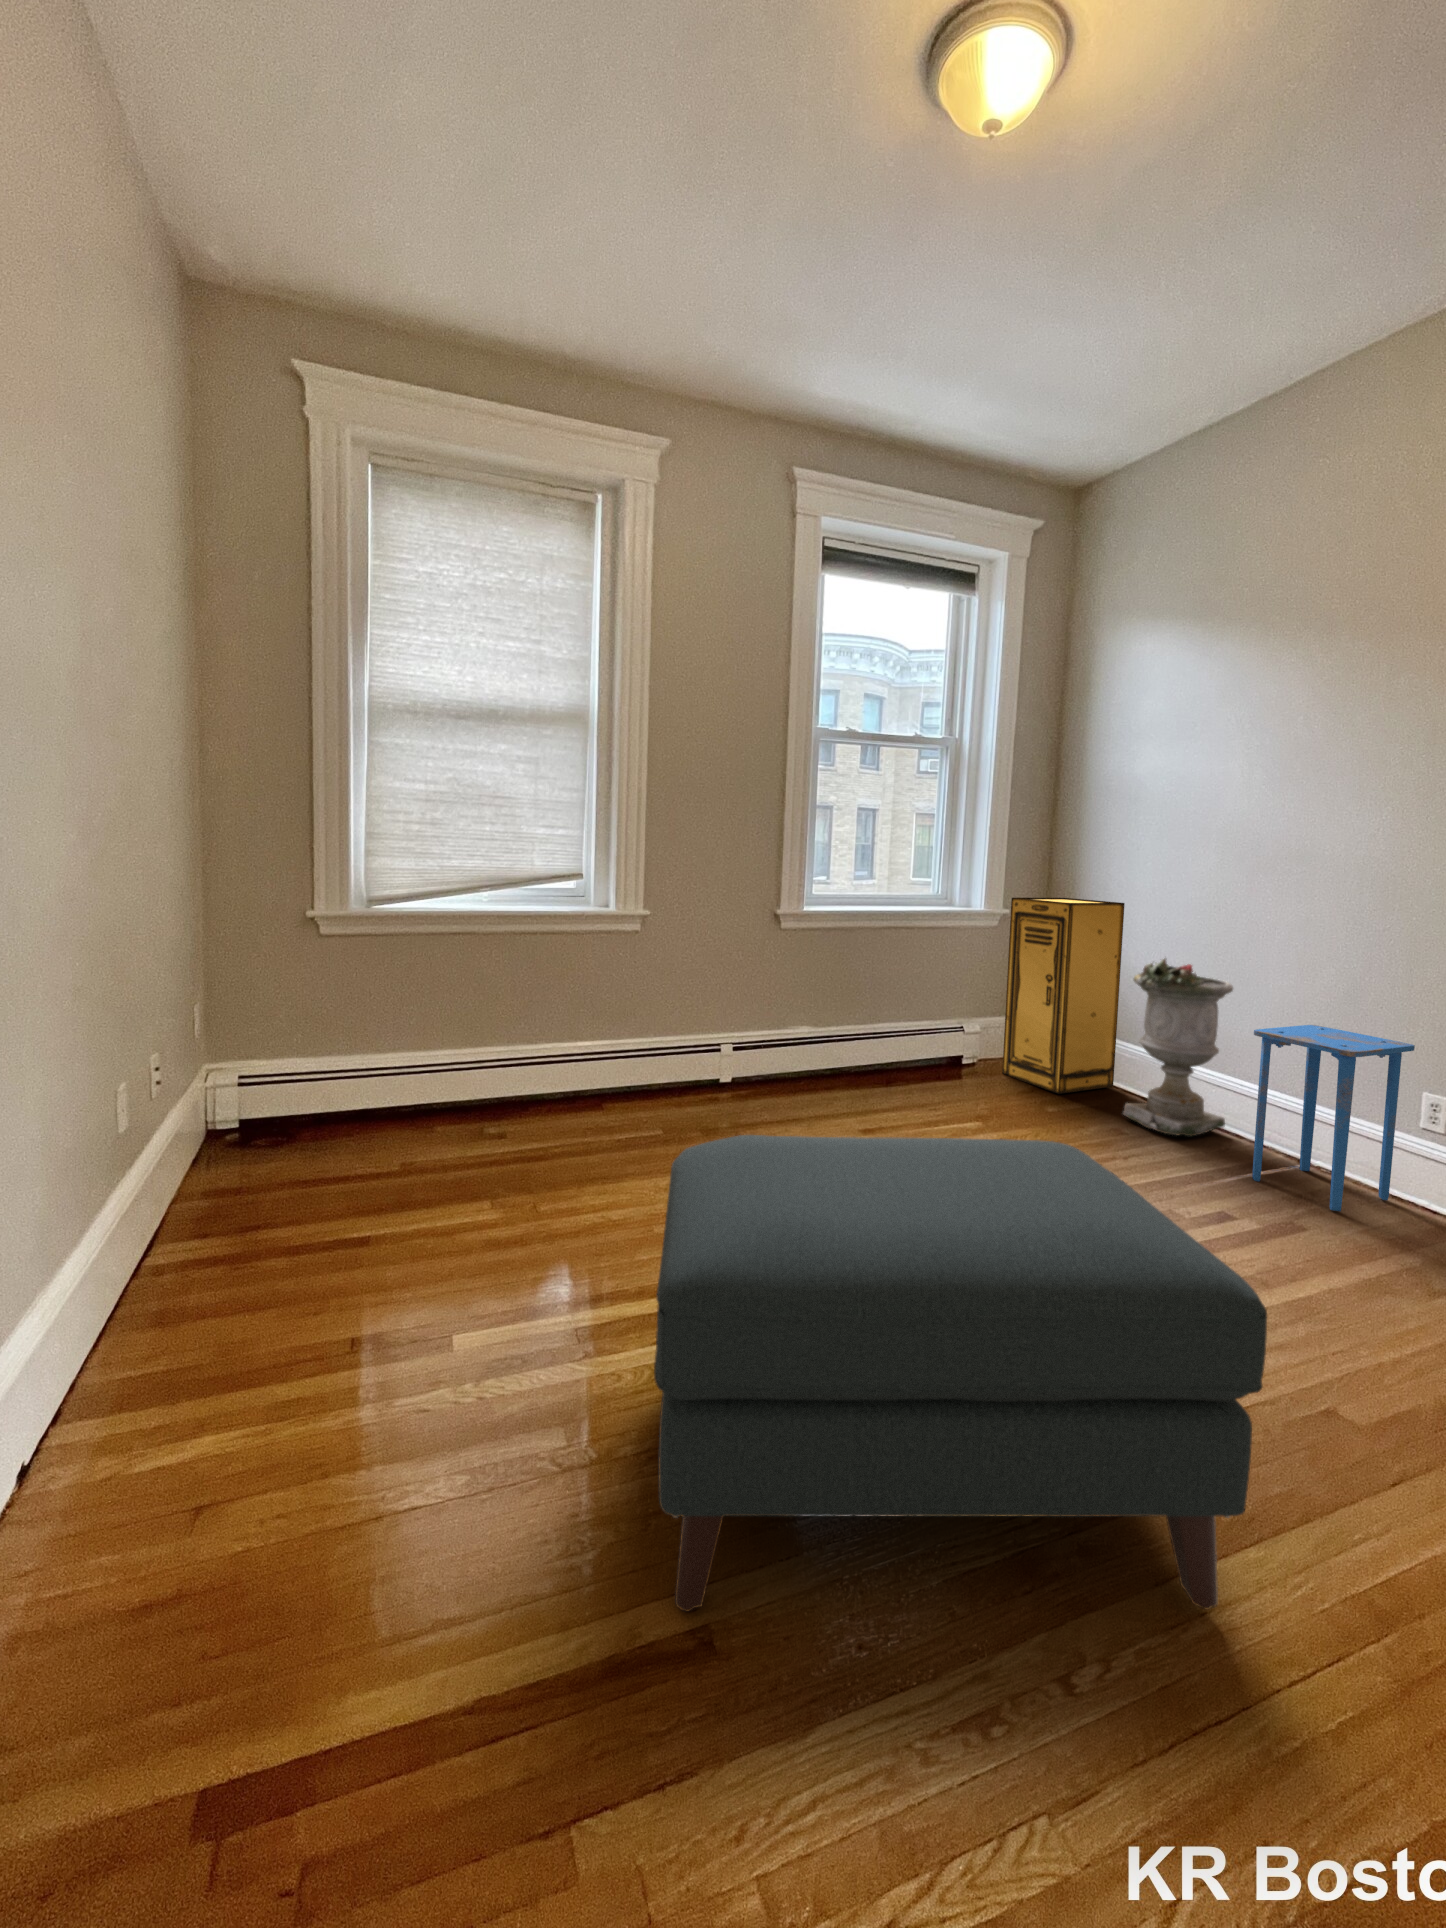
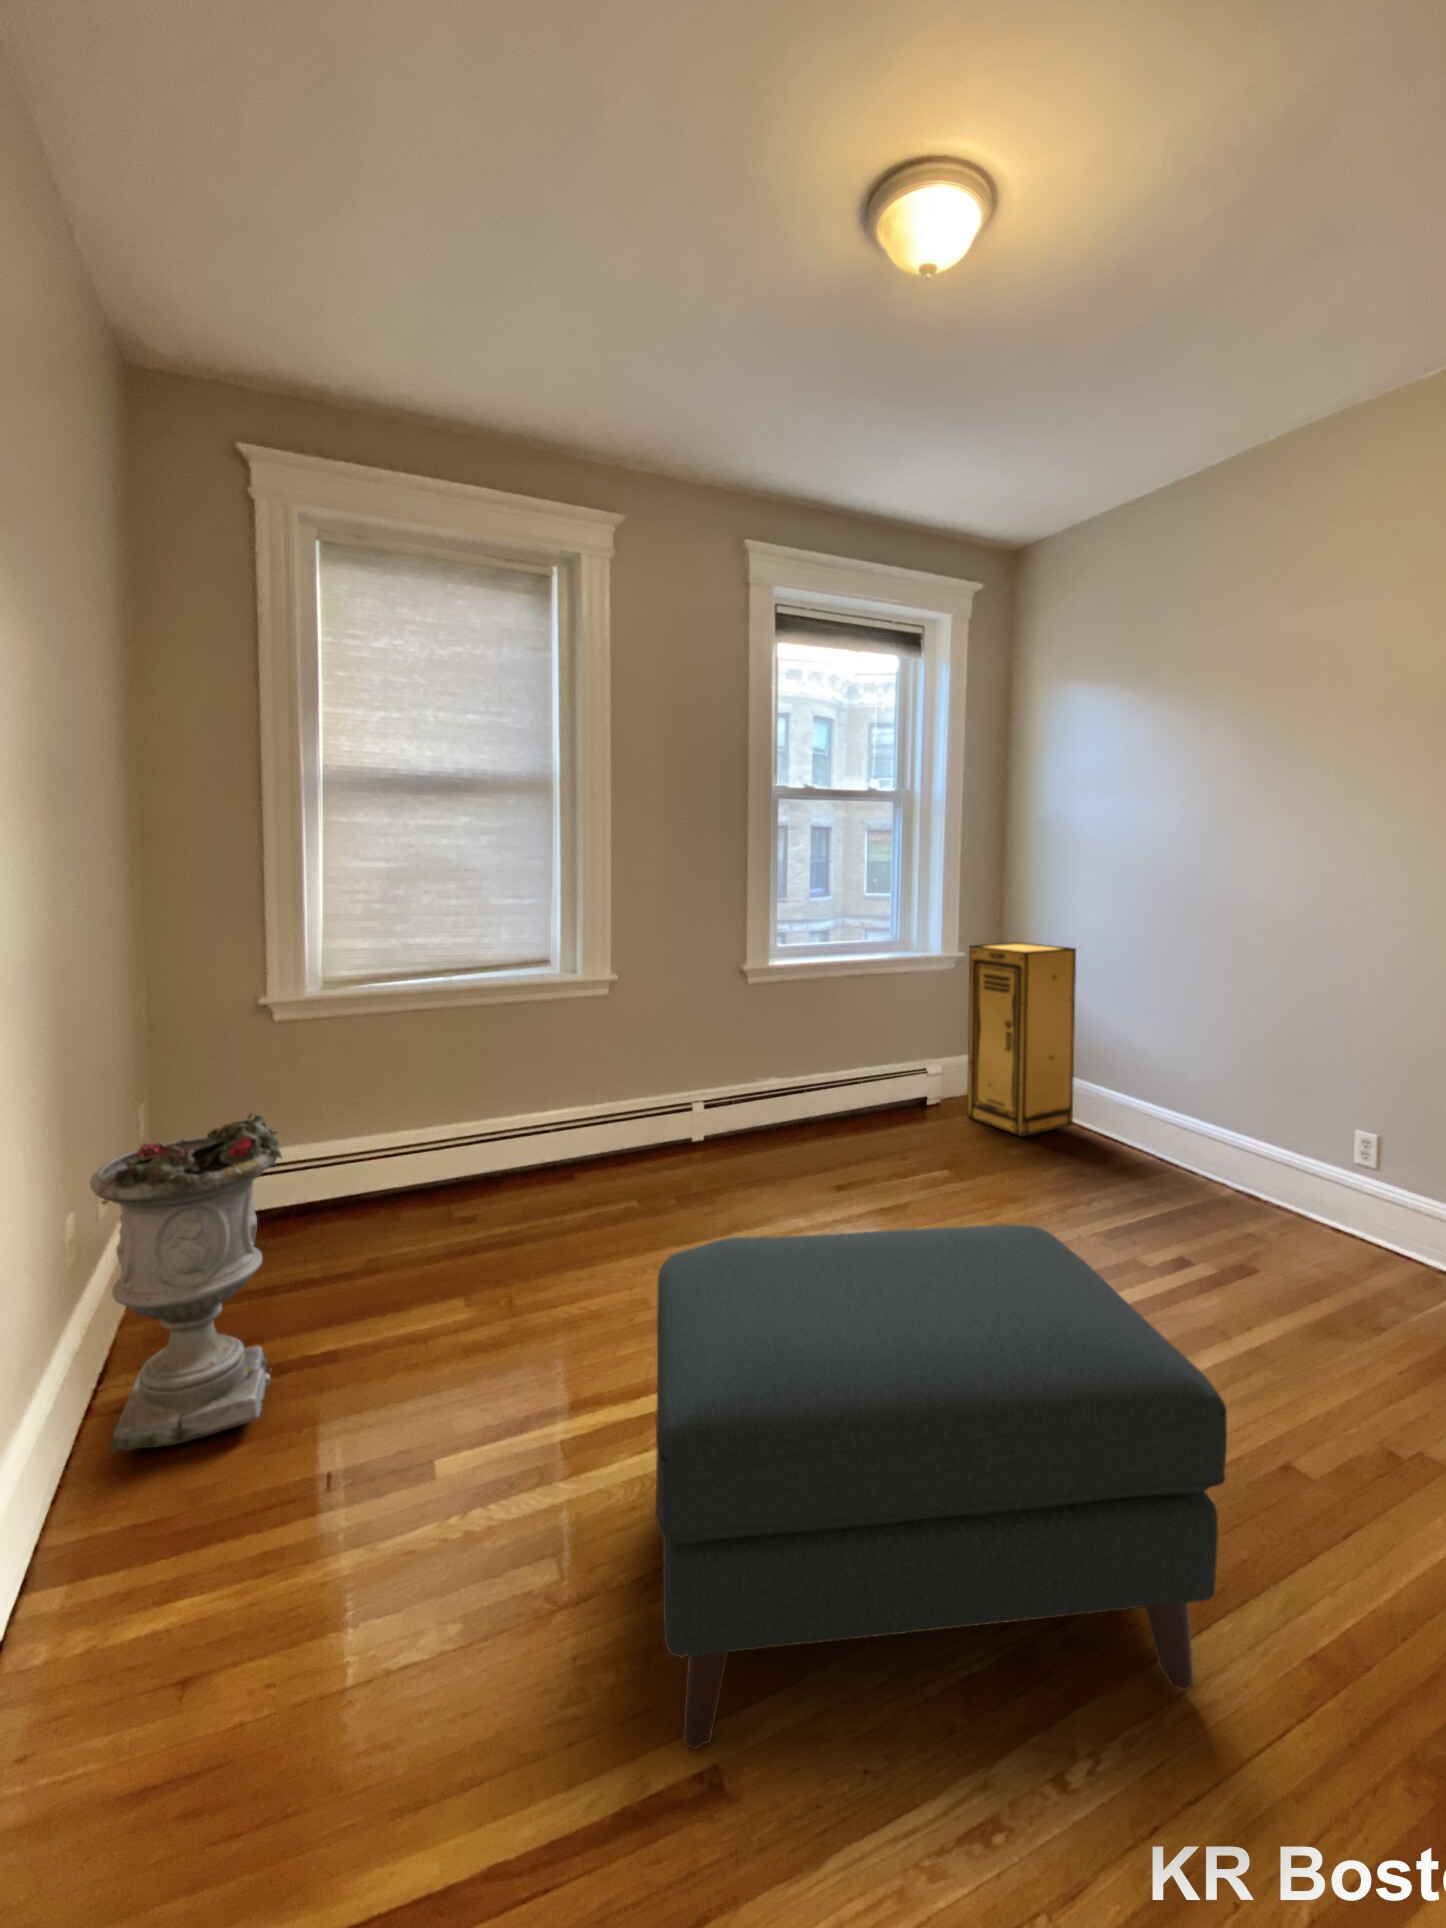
planter: present [1123,959,1233,1136] -> present [90,1112,281,1452]
side table: present [1252,1025,1415,1211] -> none [1201,1067,1345,1249]

